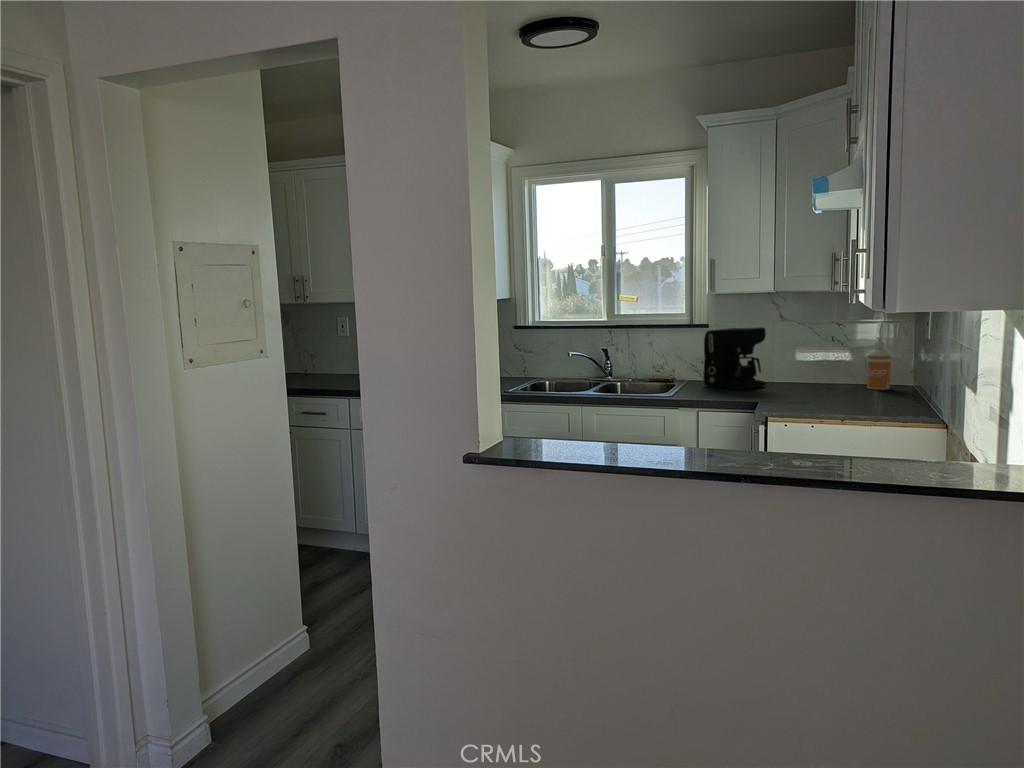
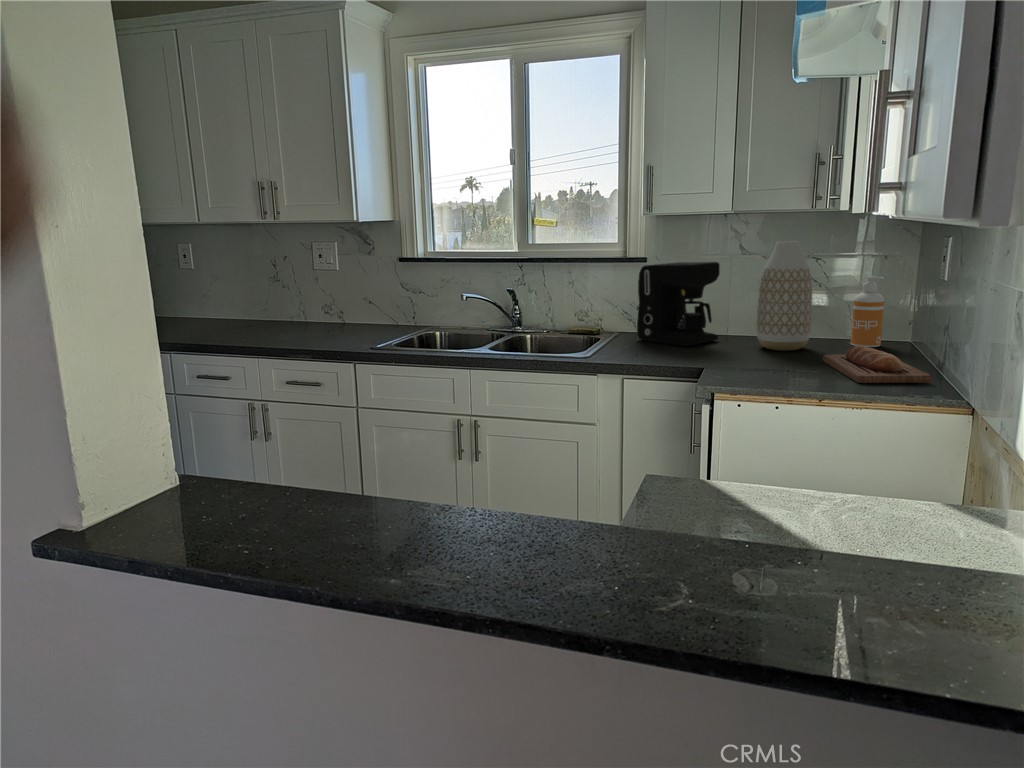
vase: none [796,312,836,392] -> present [757,241,812,351]
bread loaf: none [846,387,924,411] -> present [823,346,931,383]

